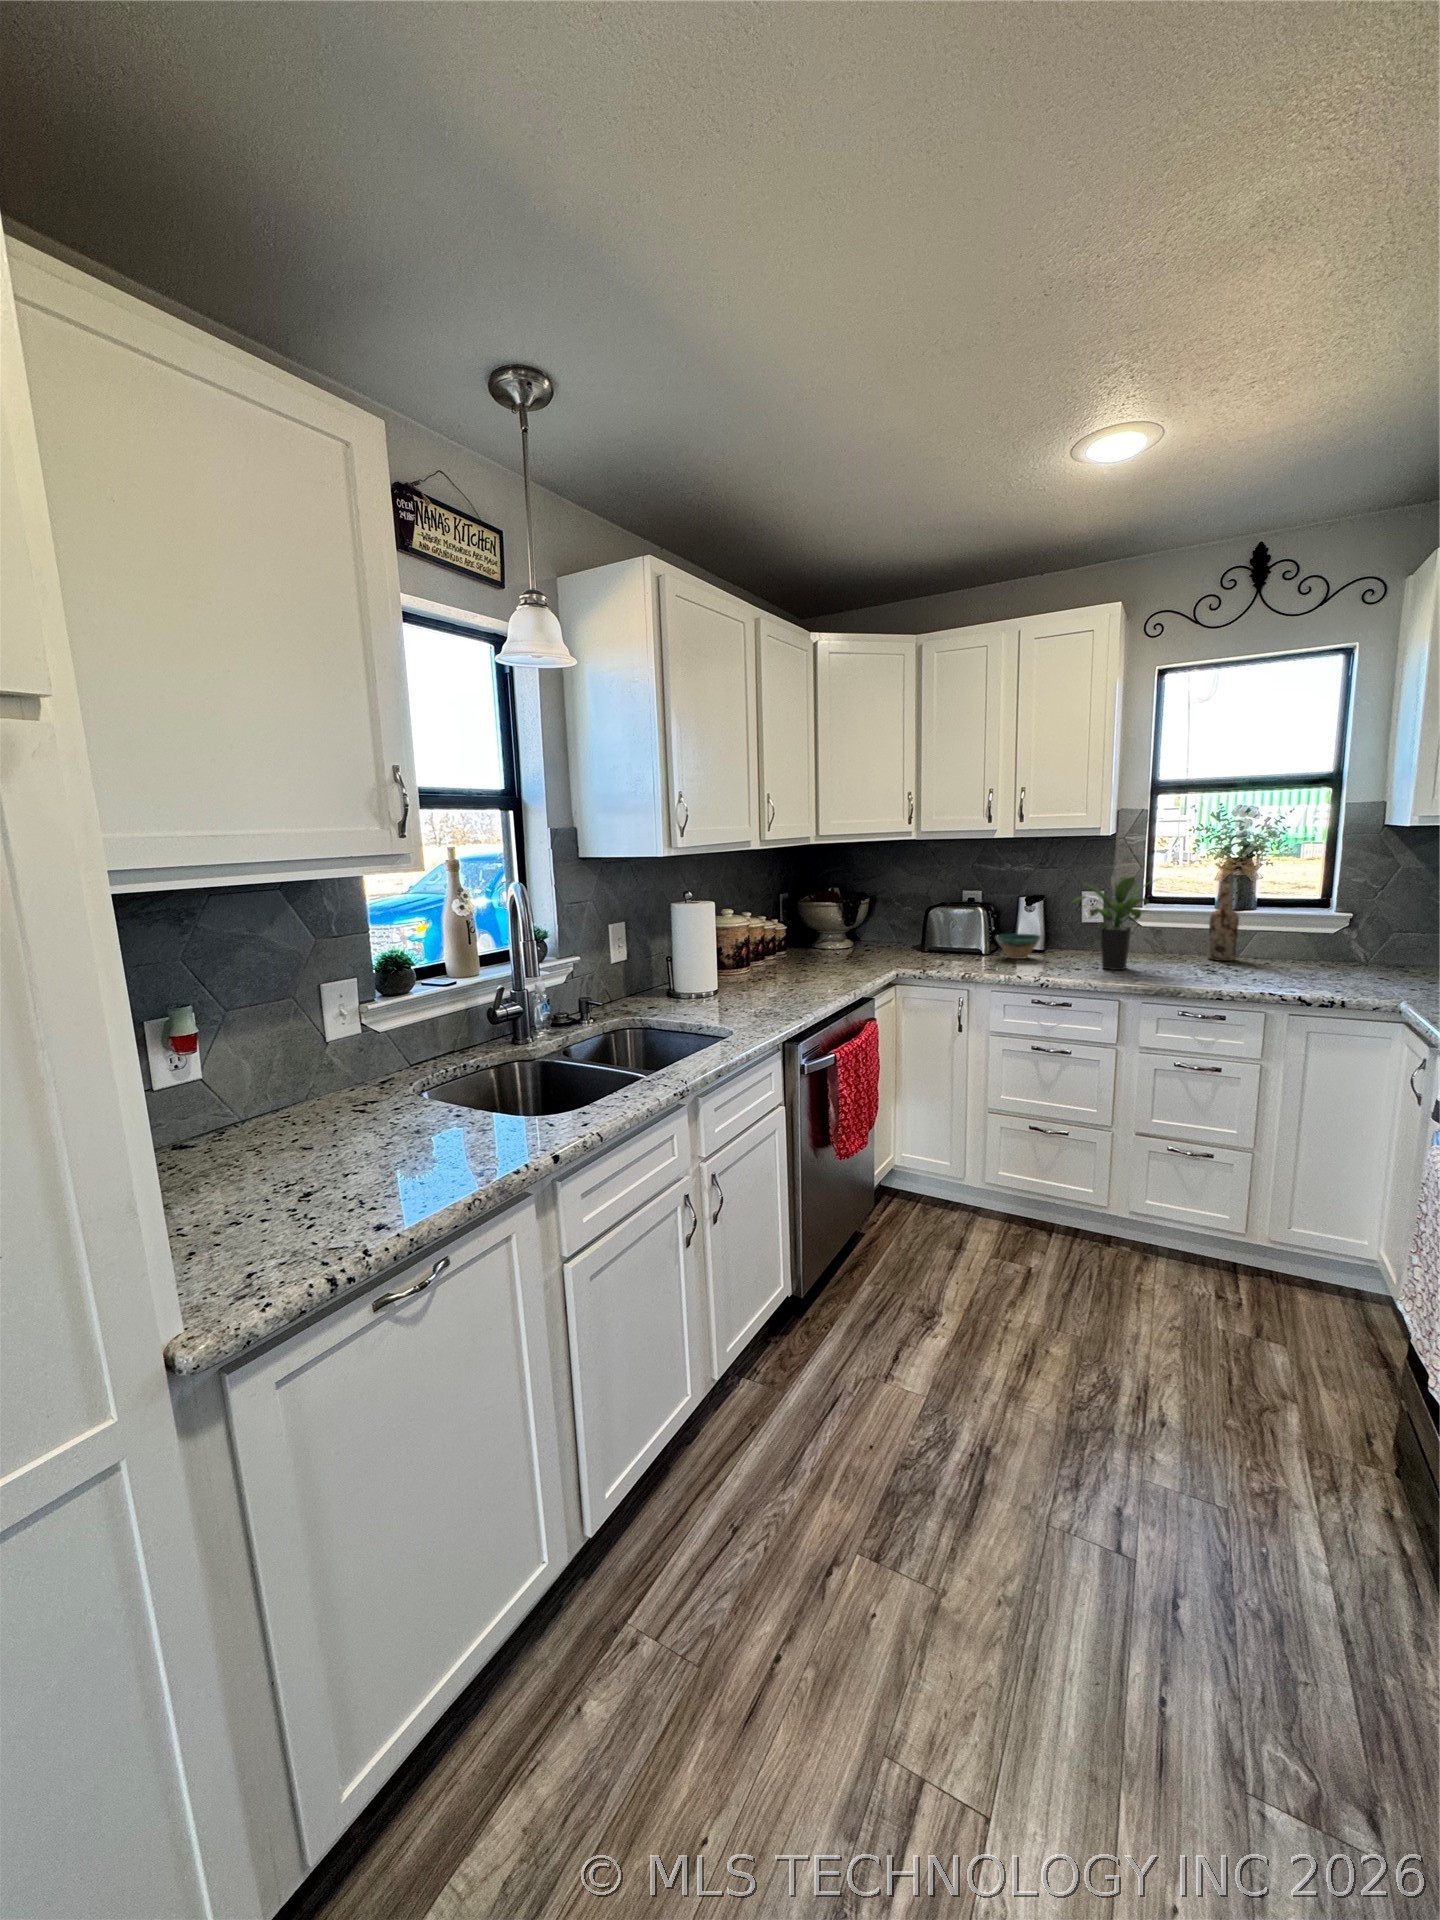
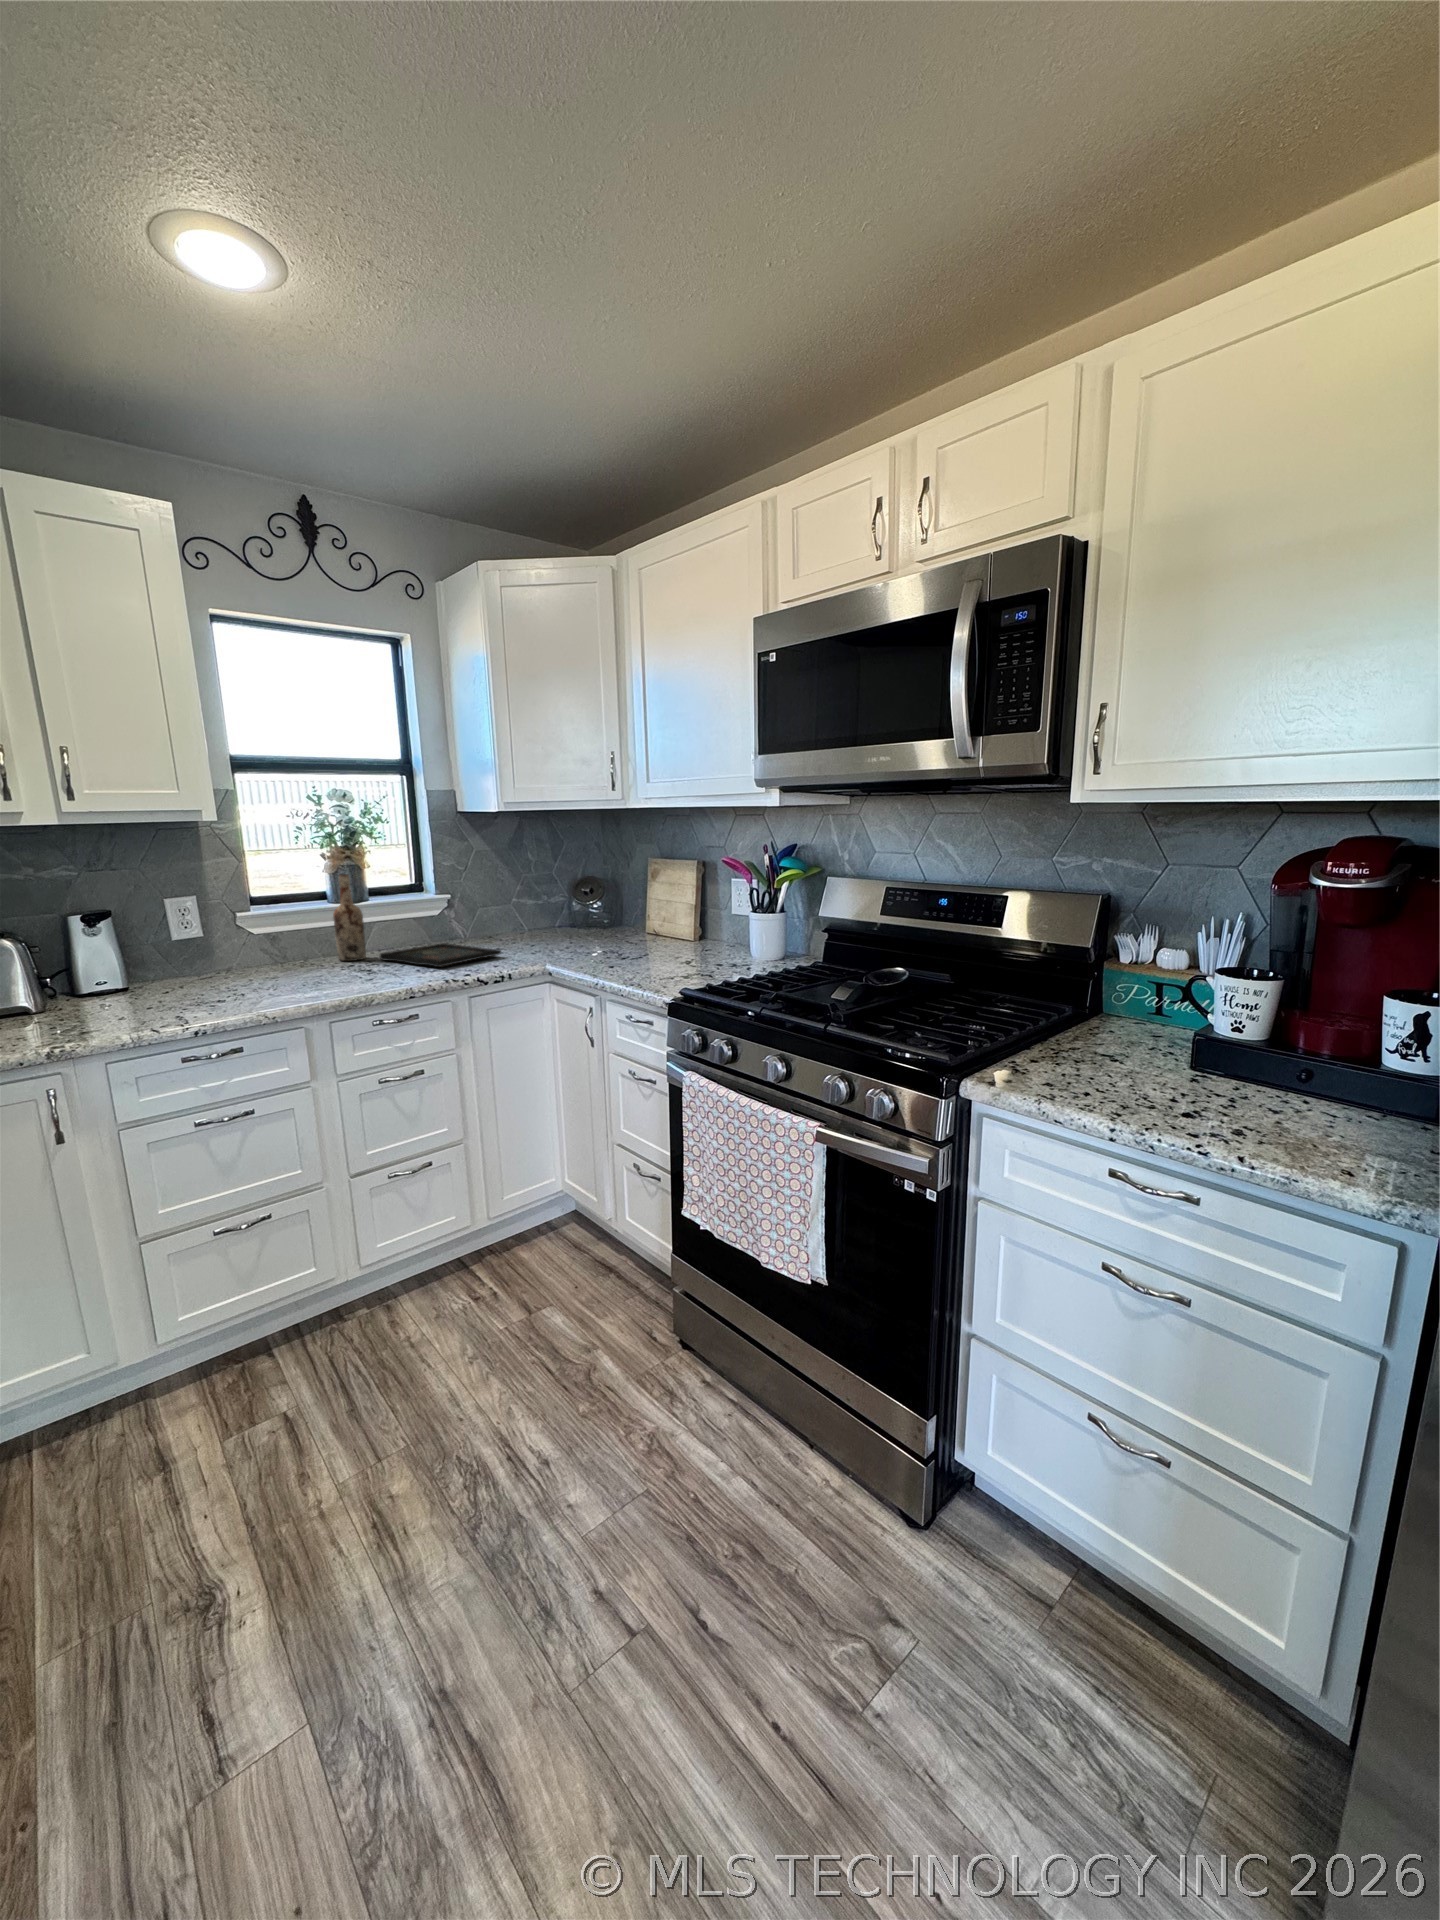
potted plant: present [1070,877,1155,970] -> none [190,871,309,993]
bowl: present [996,934,1041,959] -> none [53,965,136,1005]
tray: none [1243,958,1374,980] -> present [380,943,501,967]

